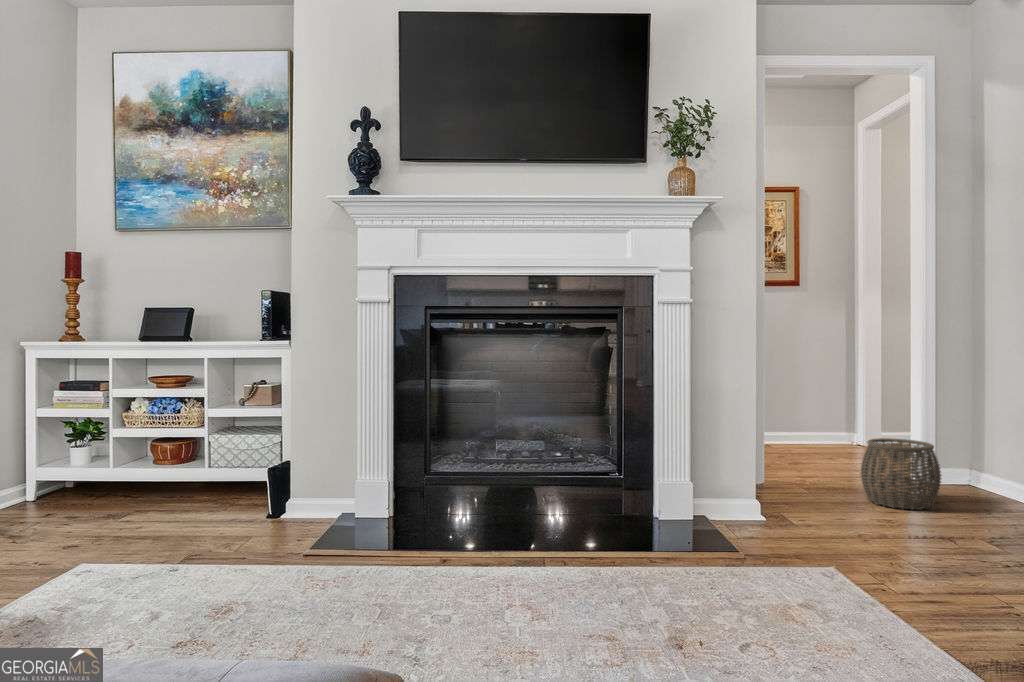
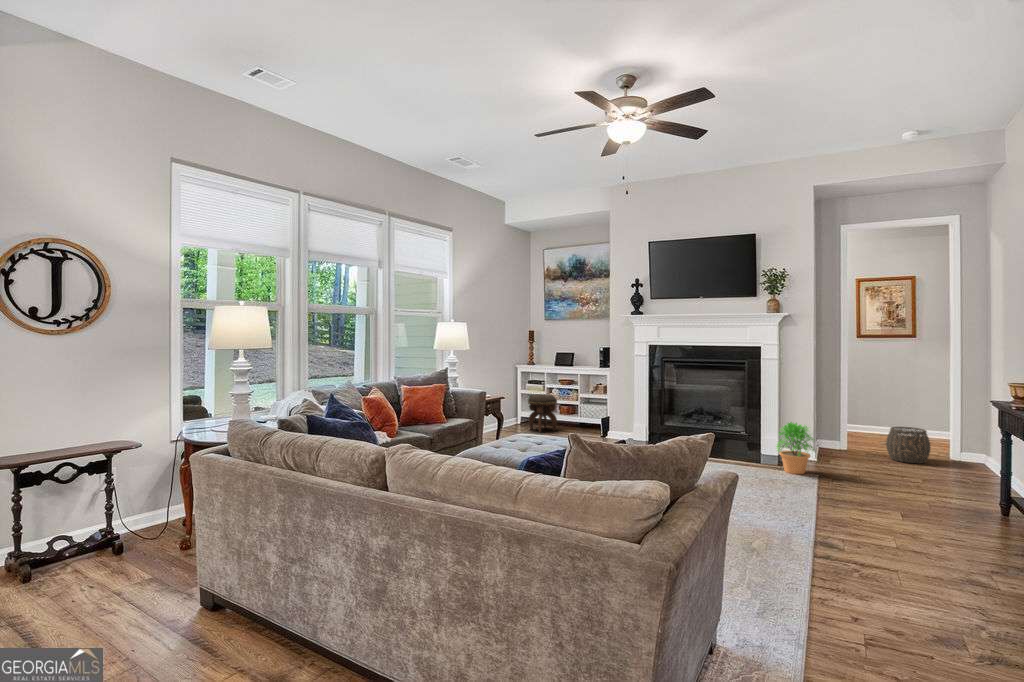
footstool: none [47,415,142,524] -> present [528,394,557,432]
potted plant: none [754,445,865,582] -> present [776,422,814,474]

